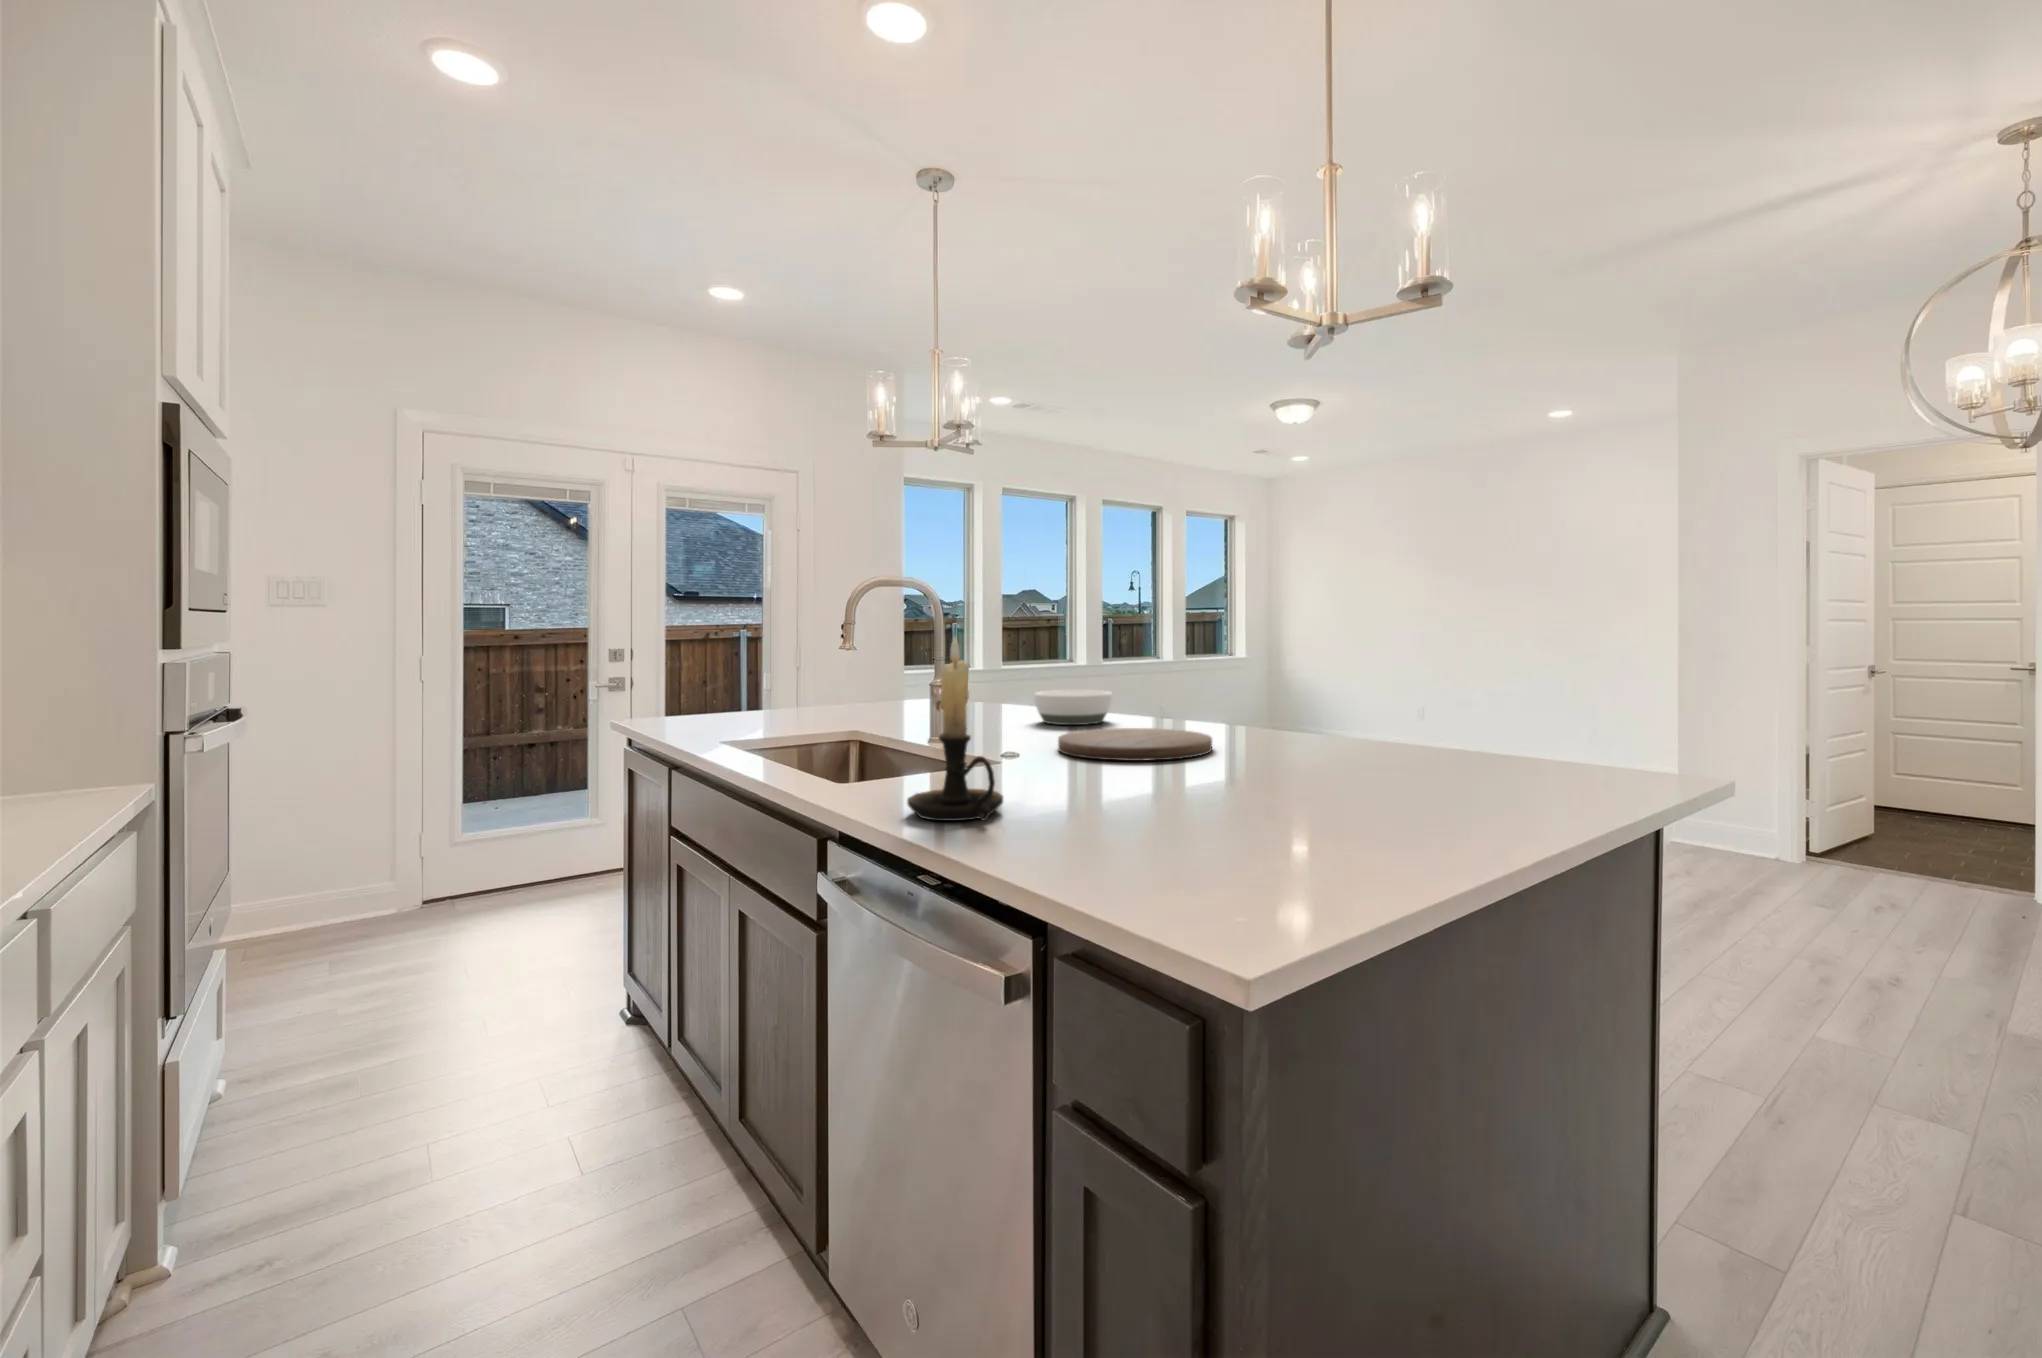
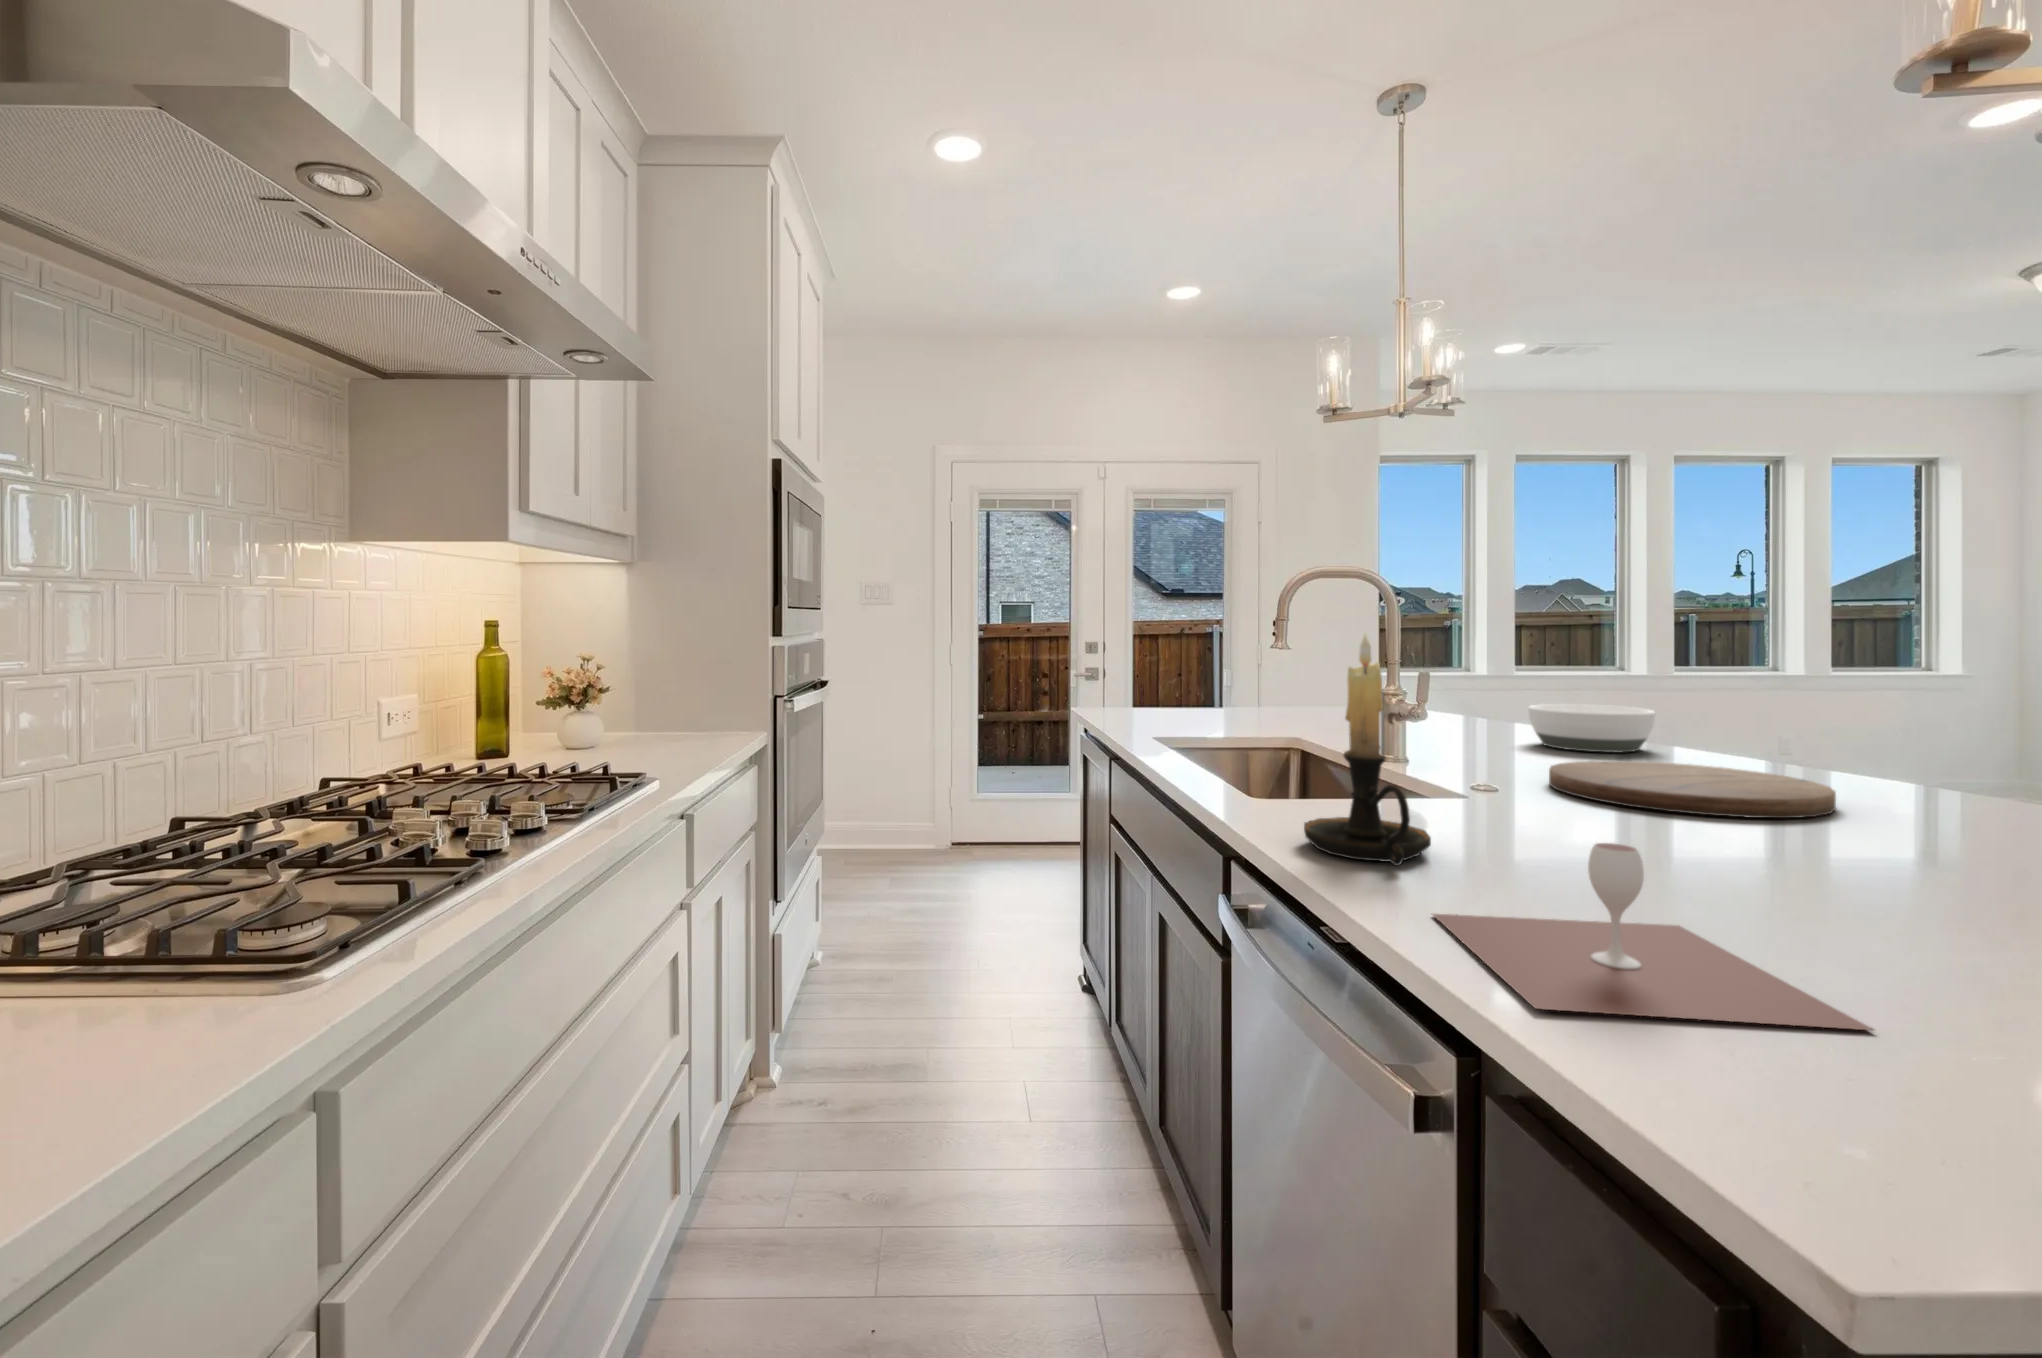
wine glass: none [1020,778,1259,894] -> present [1433,843,1874,1031]

